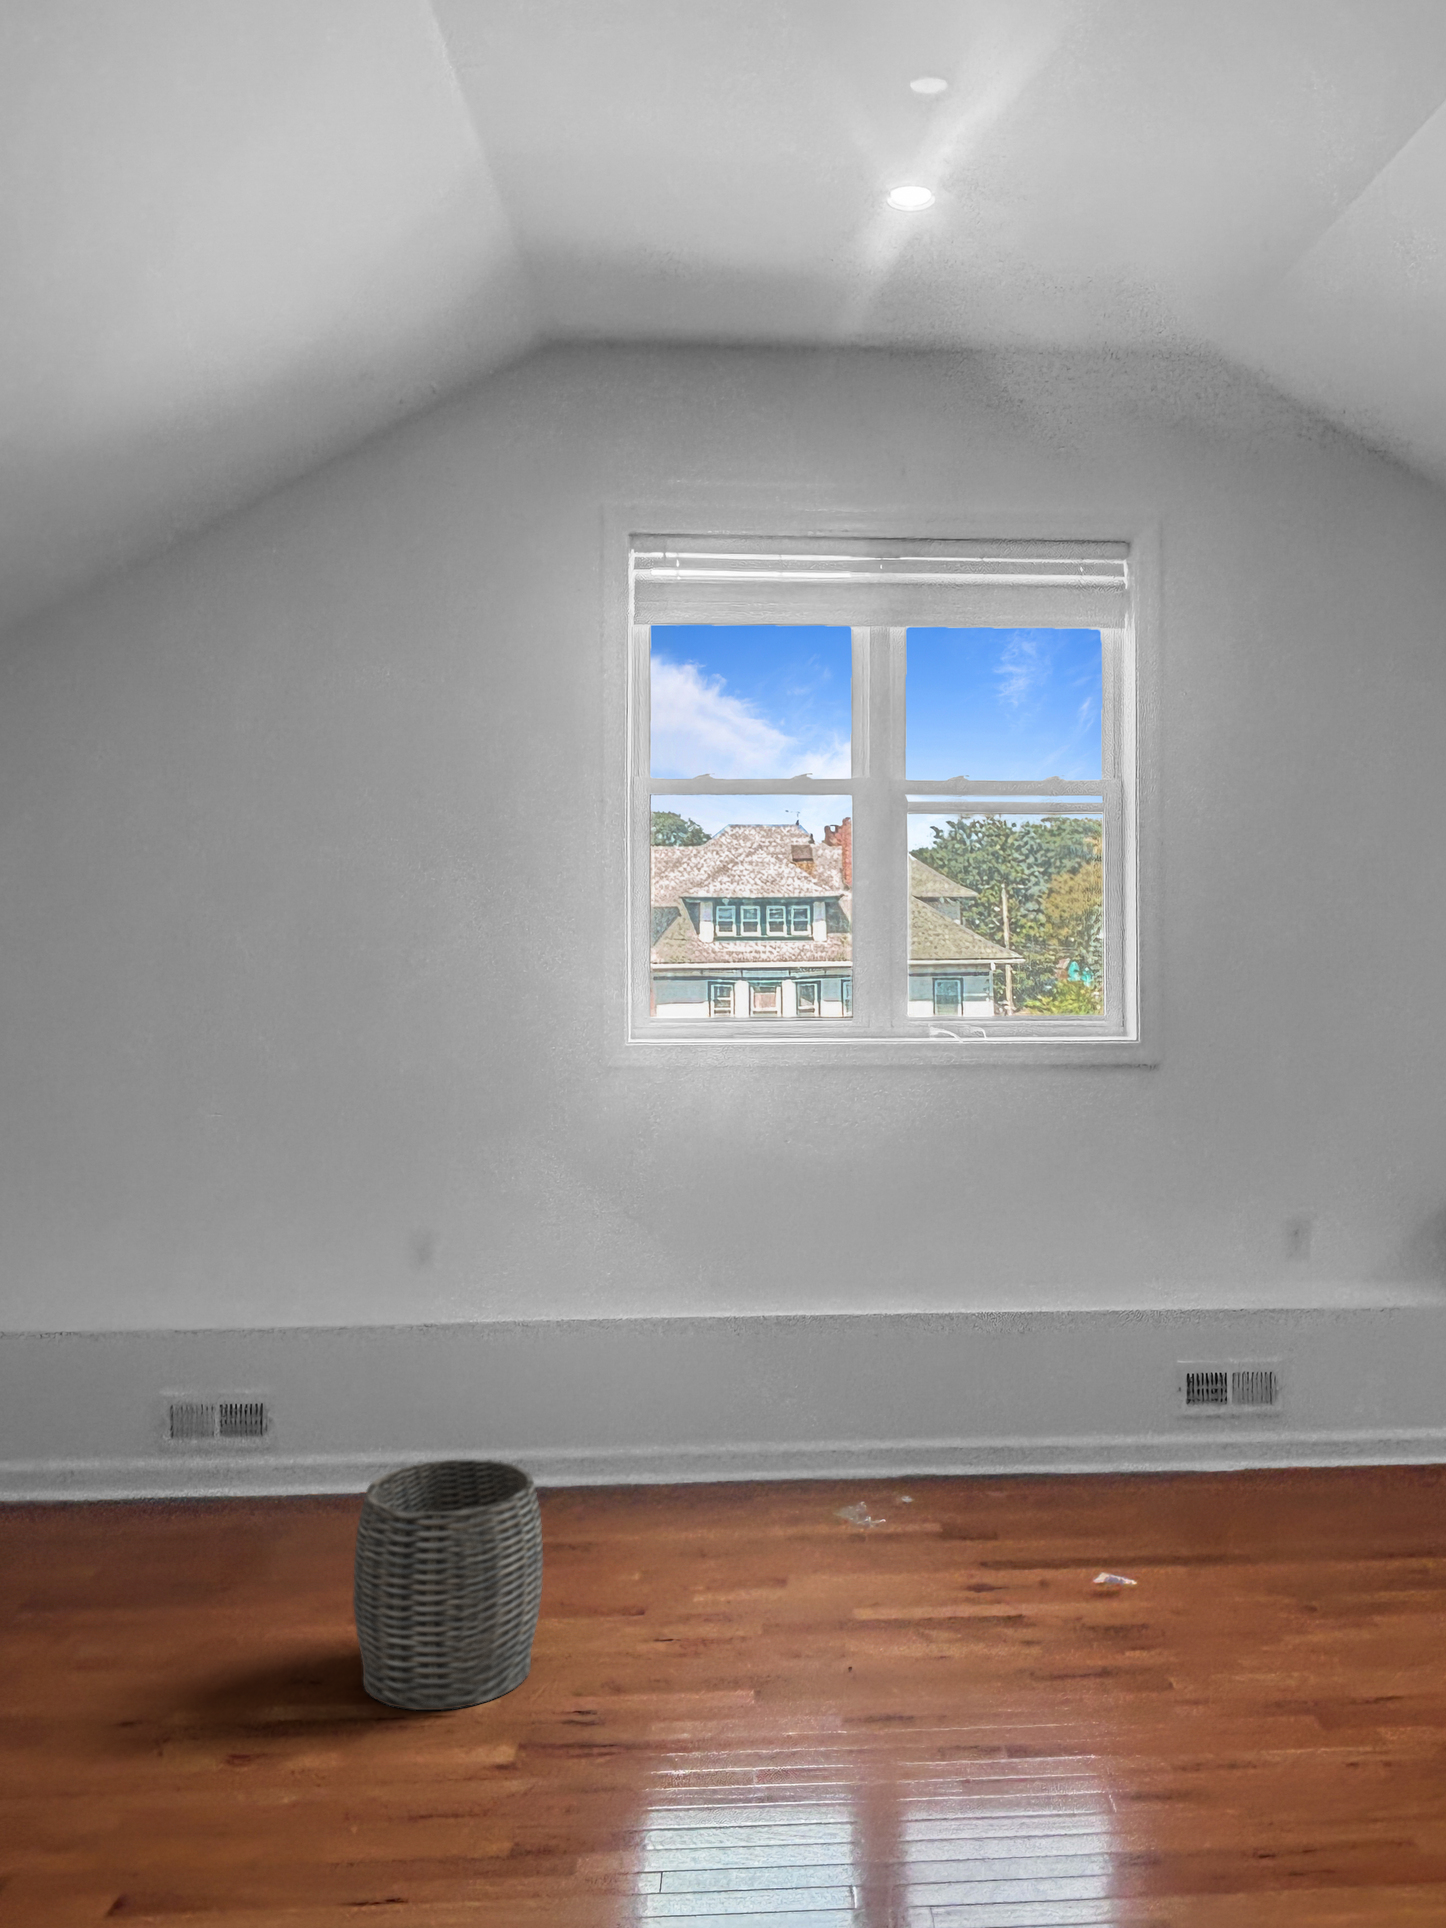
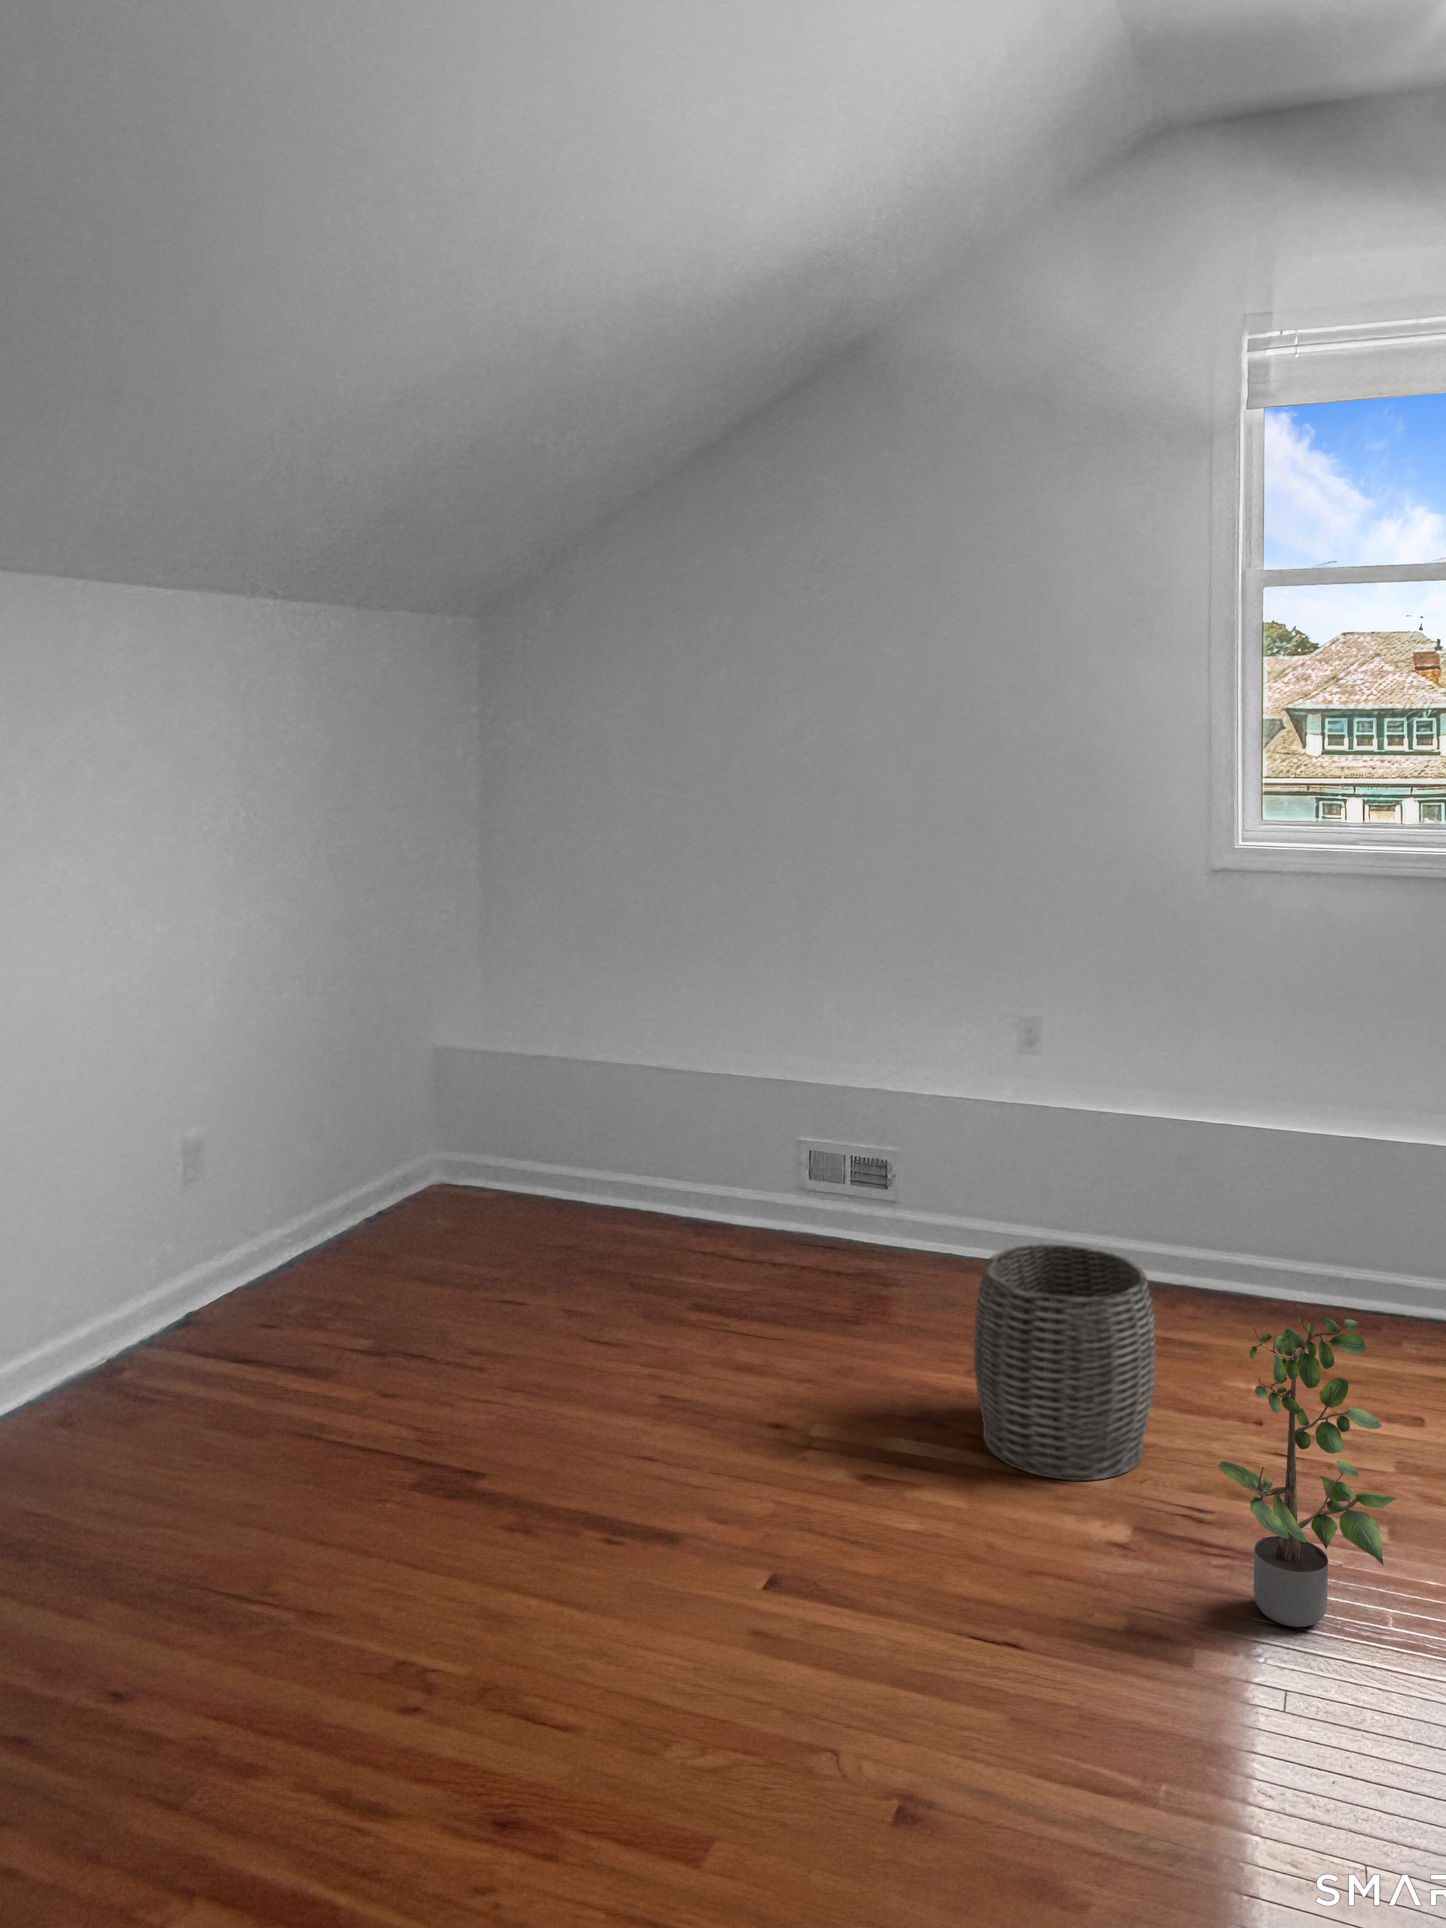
potted plant: none [596,1477,764,1806] -> present [1219,1309,1397,1627]

